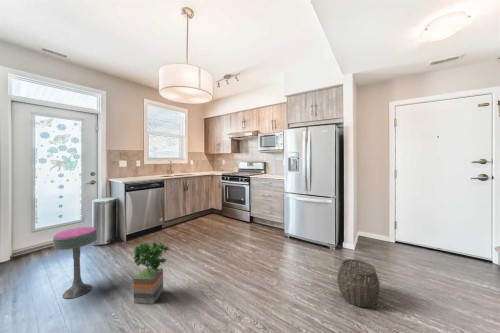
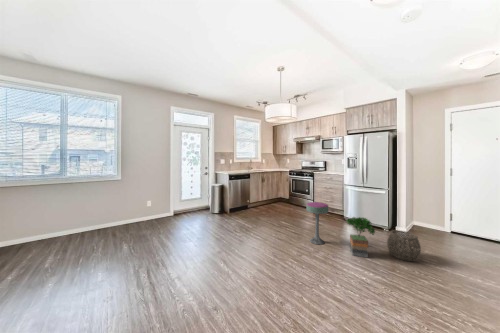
bar stool: present [53,227,97,299] -> present [306,202,328,244]
potted tree: present [133,243,169,304] -> present [347,217,375,257]

